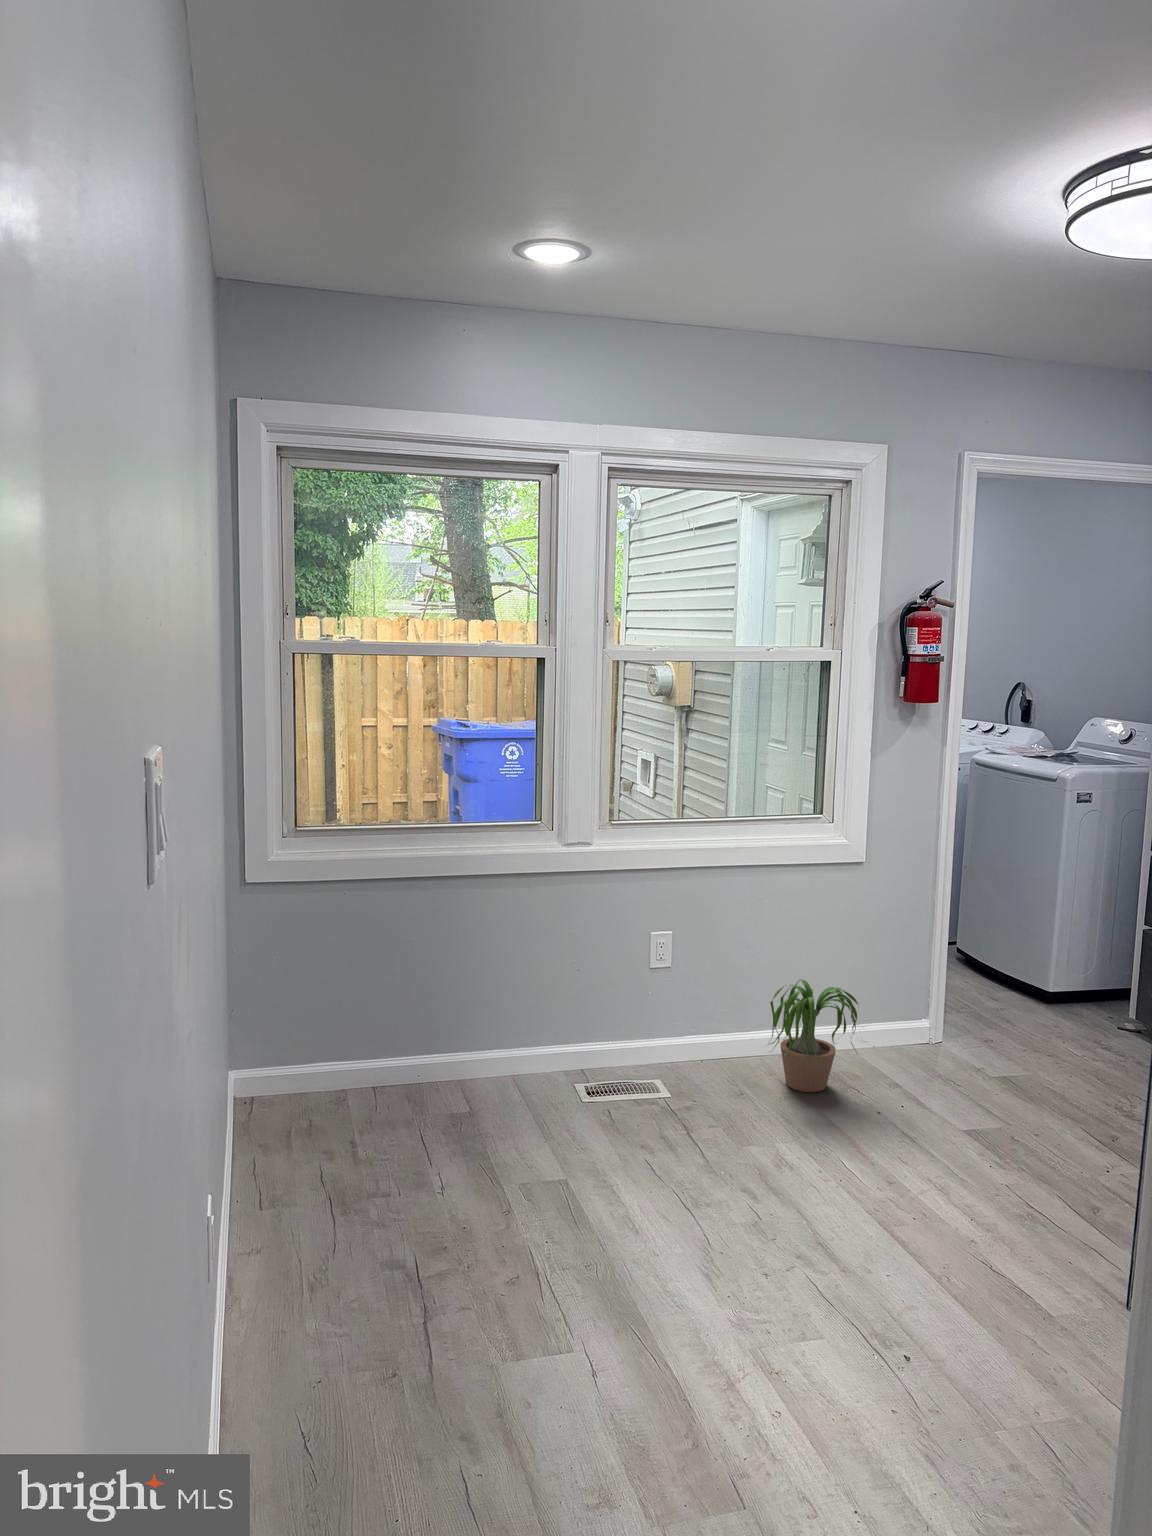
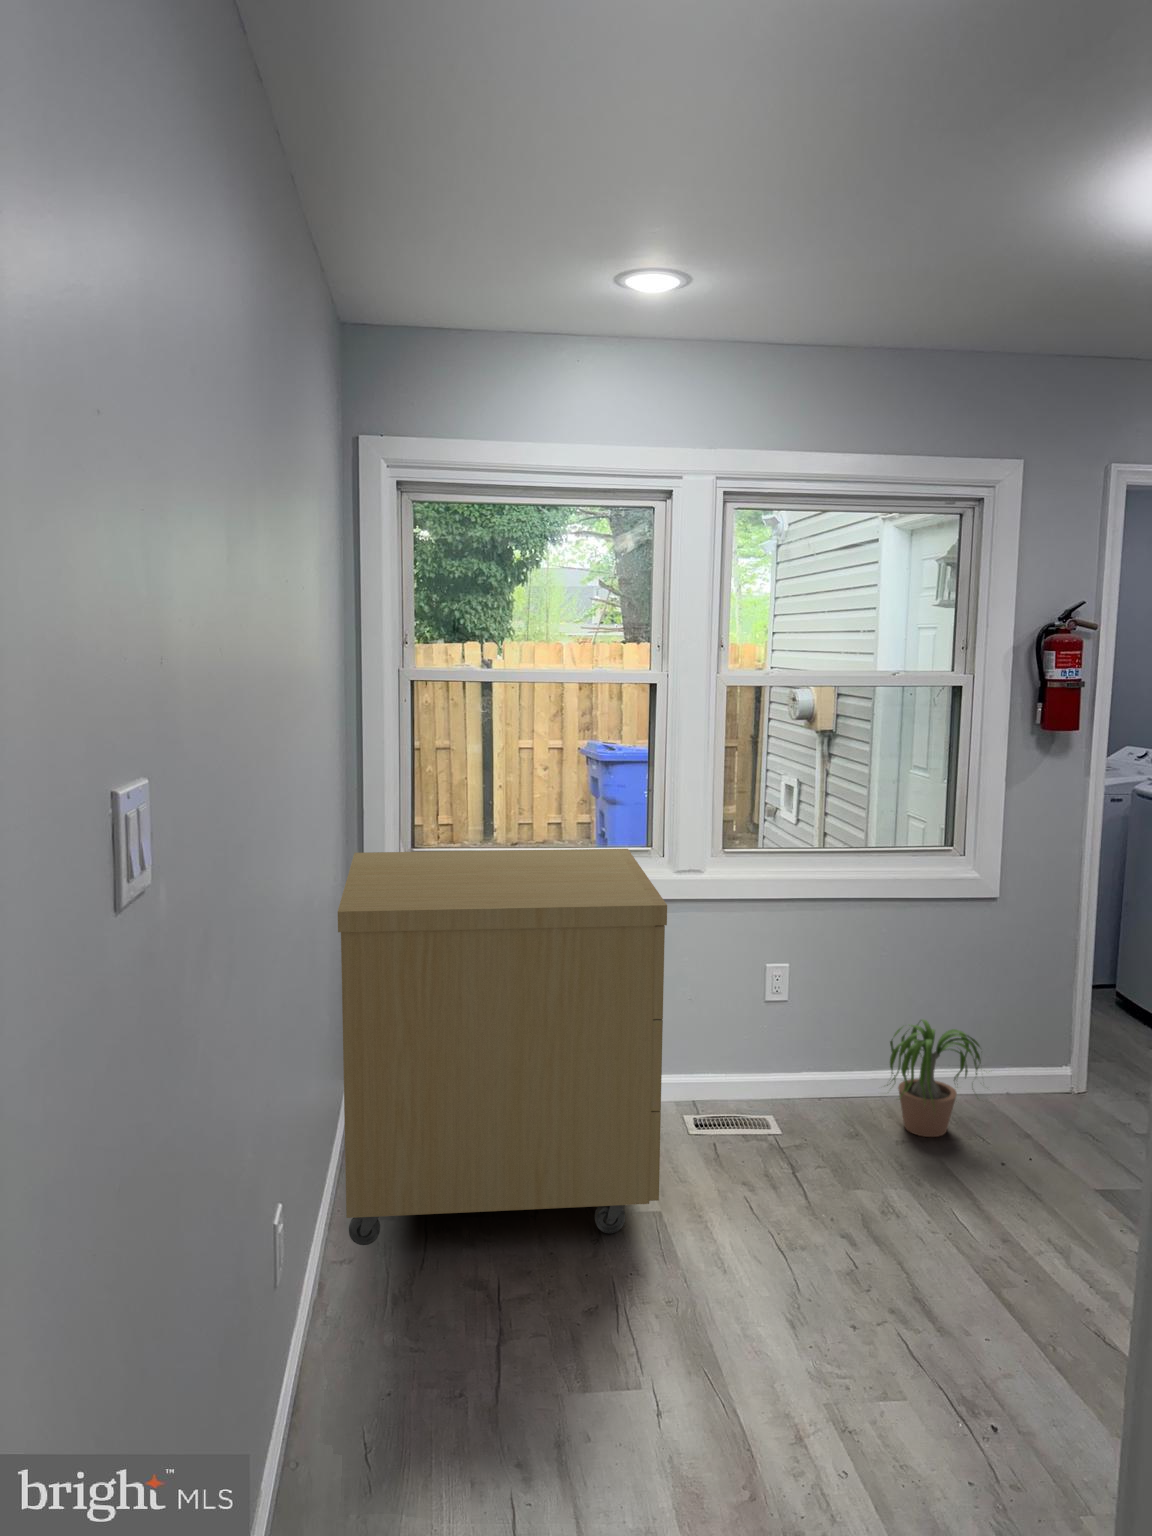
storage cabinet: none [237,814,580,1228] -> present [338,849,667,1245]

